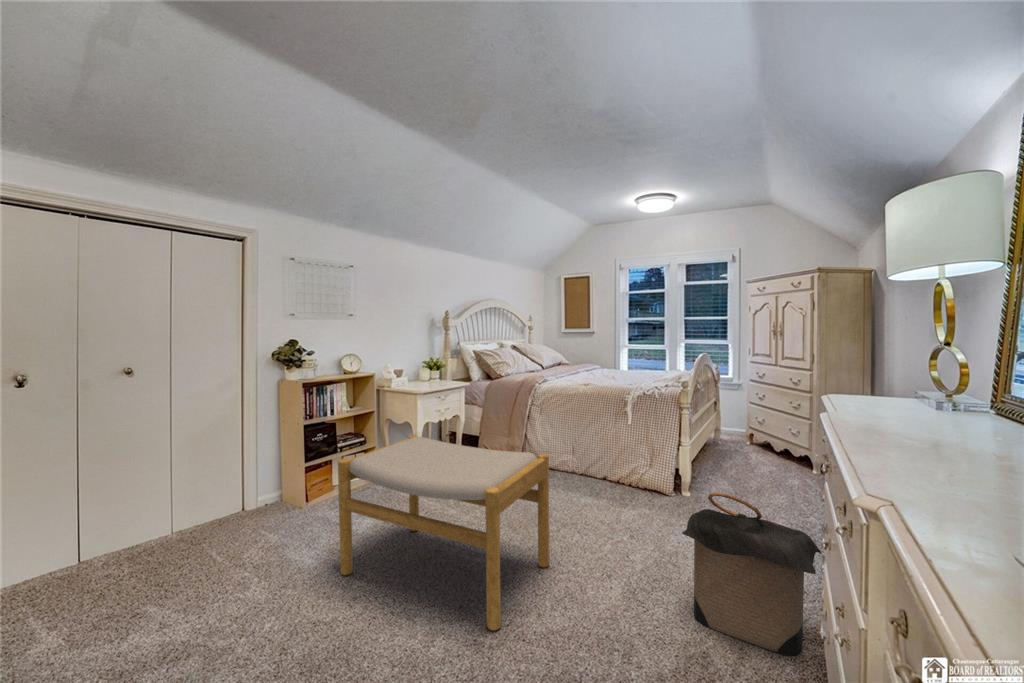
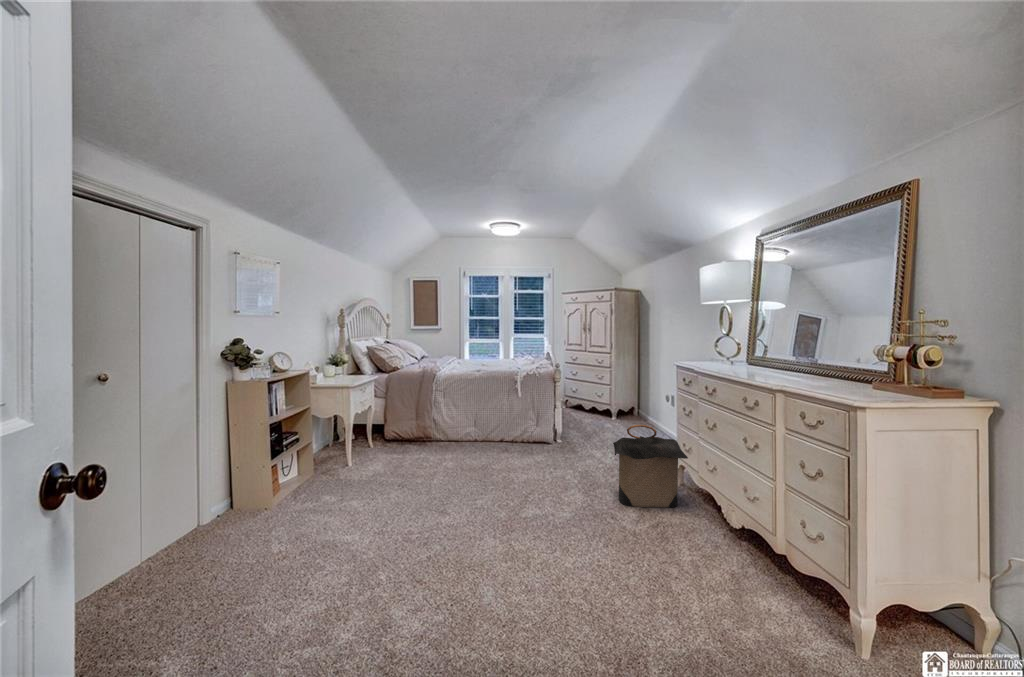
footstool: present [338,435,549,630] -> none [362,419,529,552]

